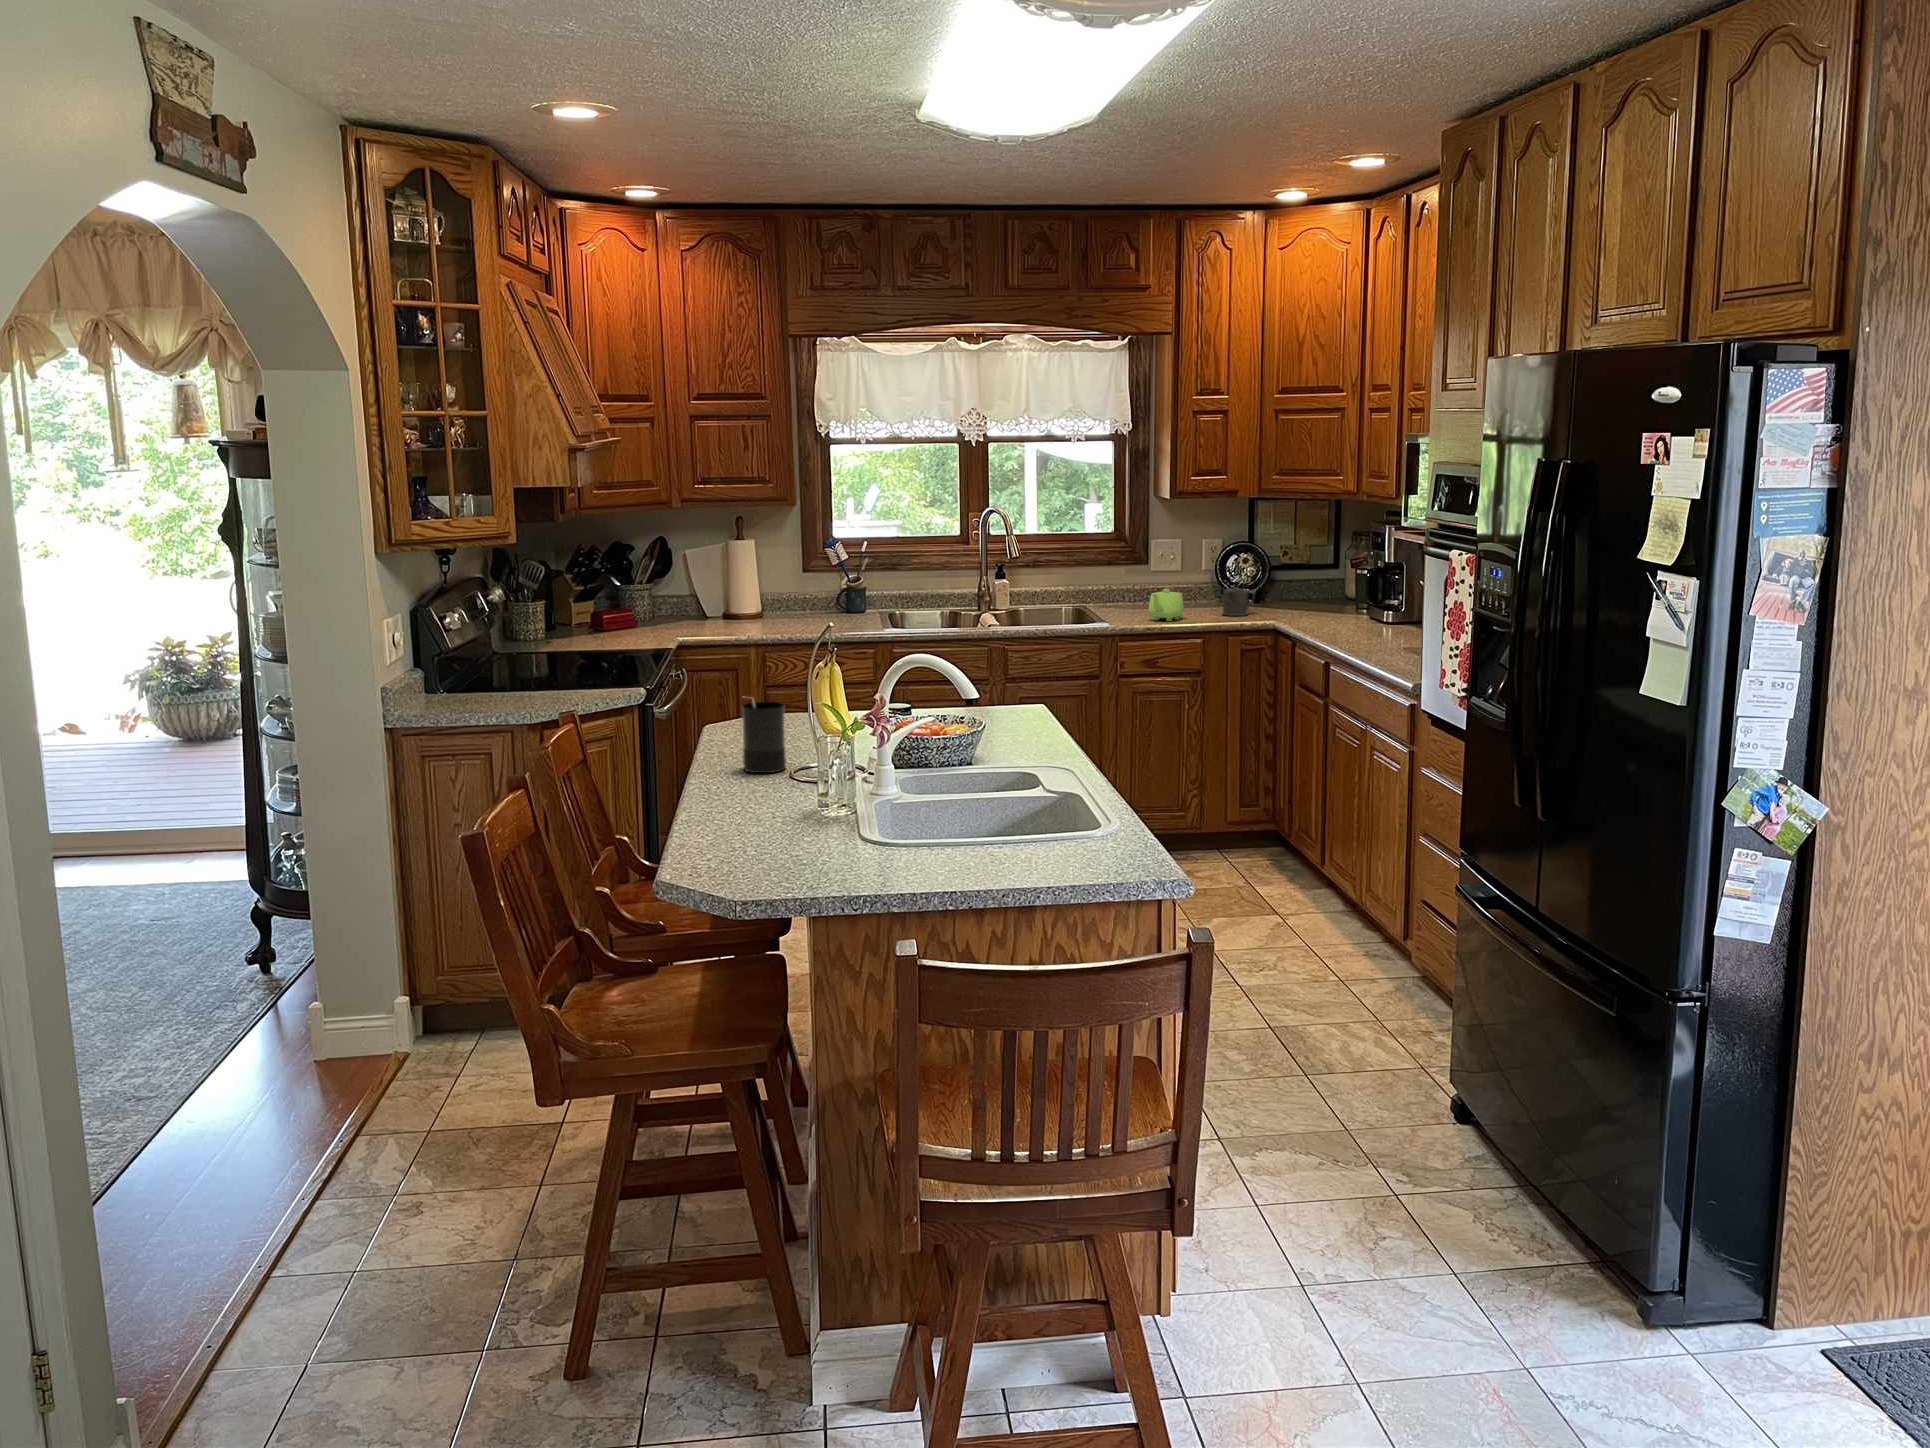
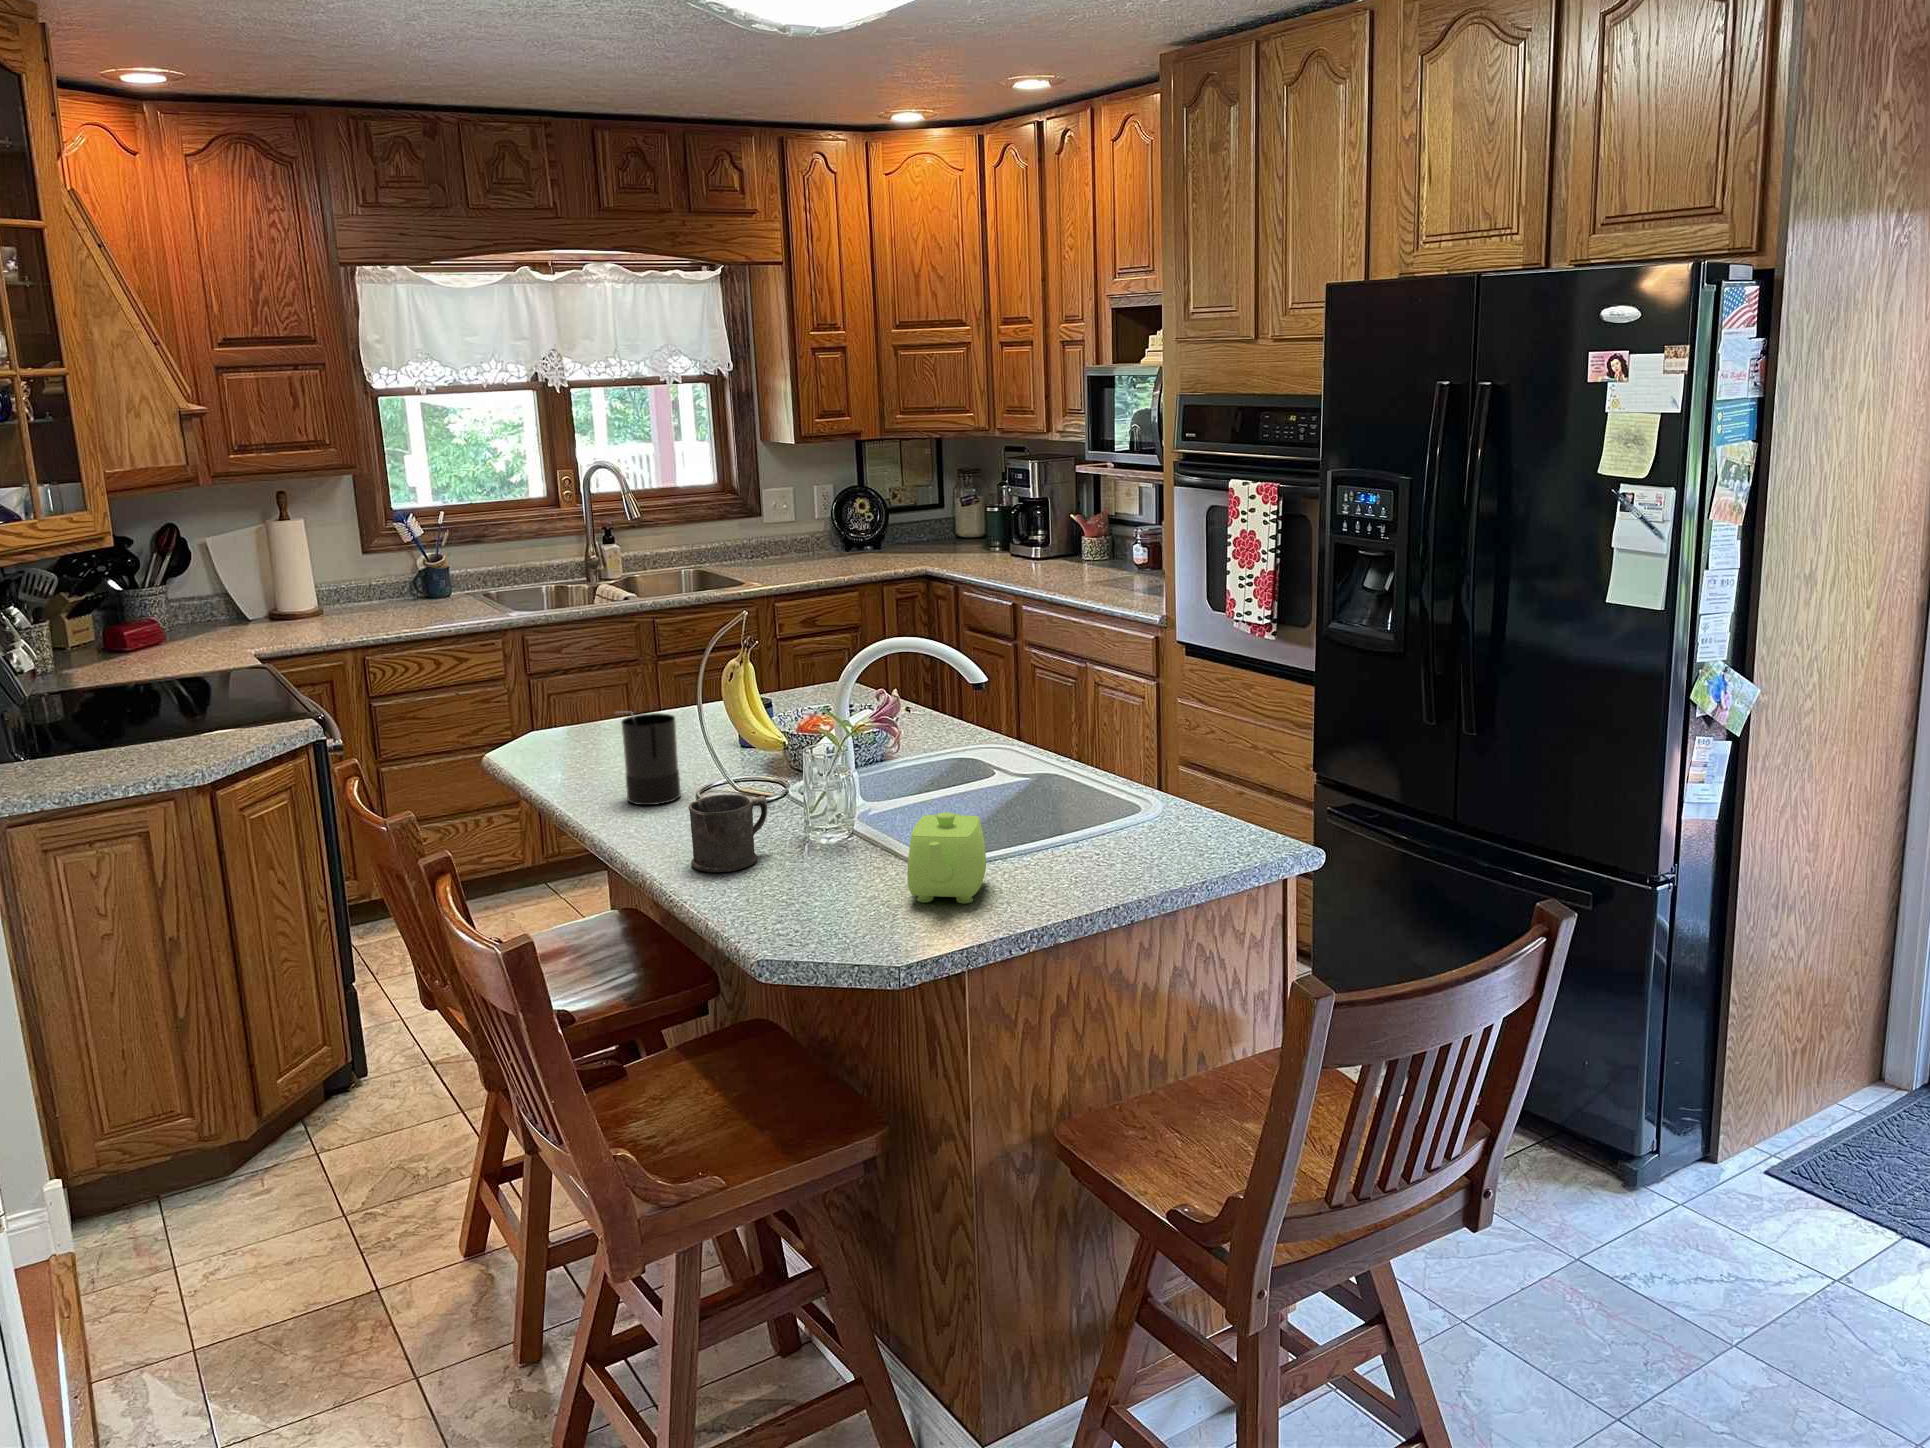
teapot: present [1149,589,1184,621] -> present [907,812,986,903]
mug: present [1223,589,1255,616] -> present [688,794,767,872]

